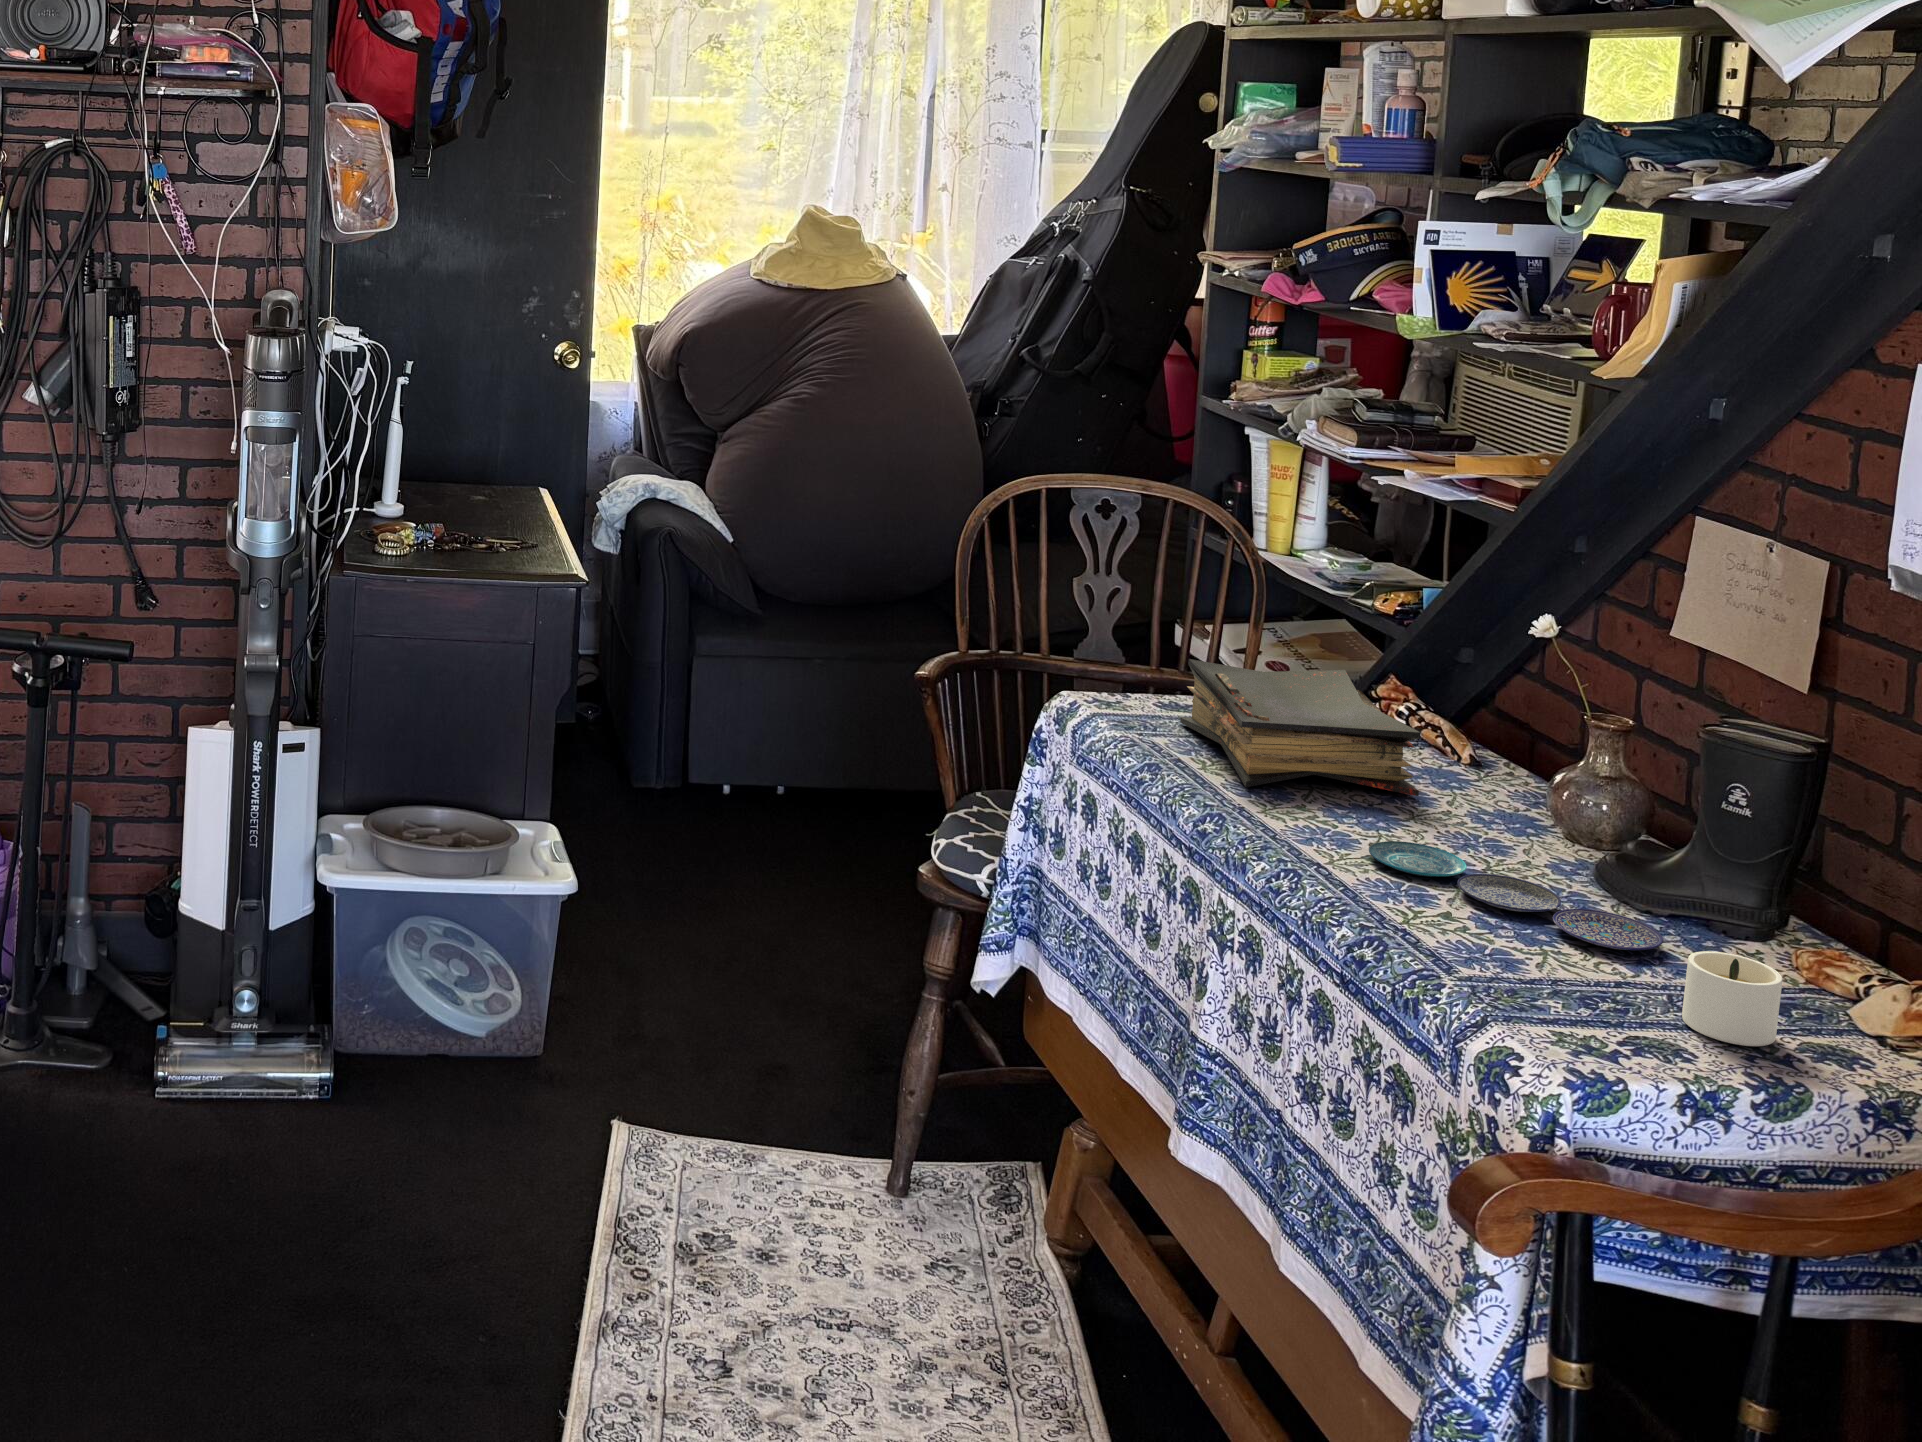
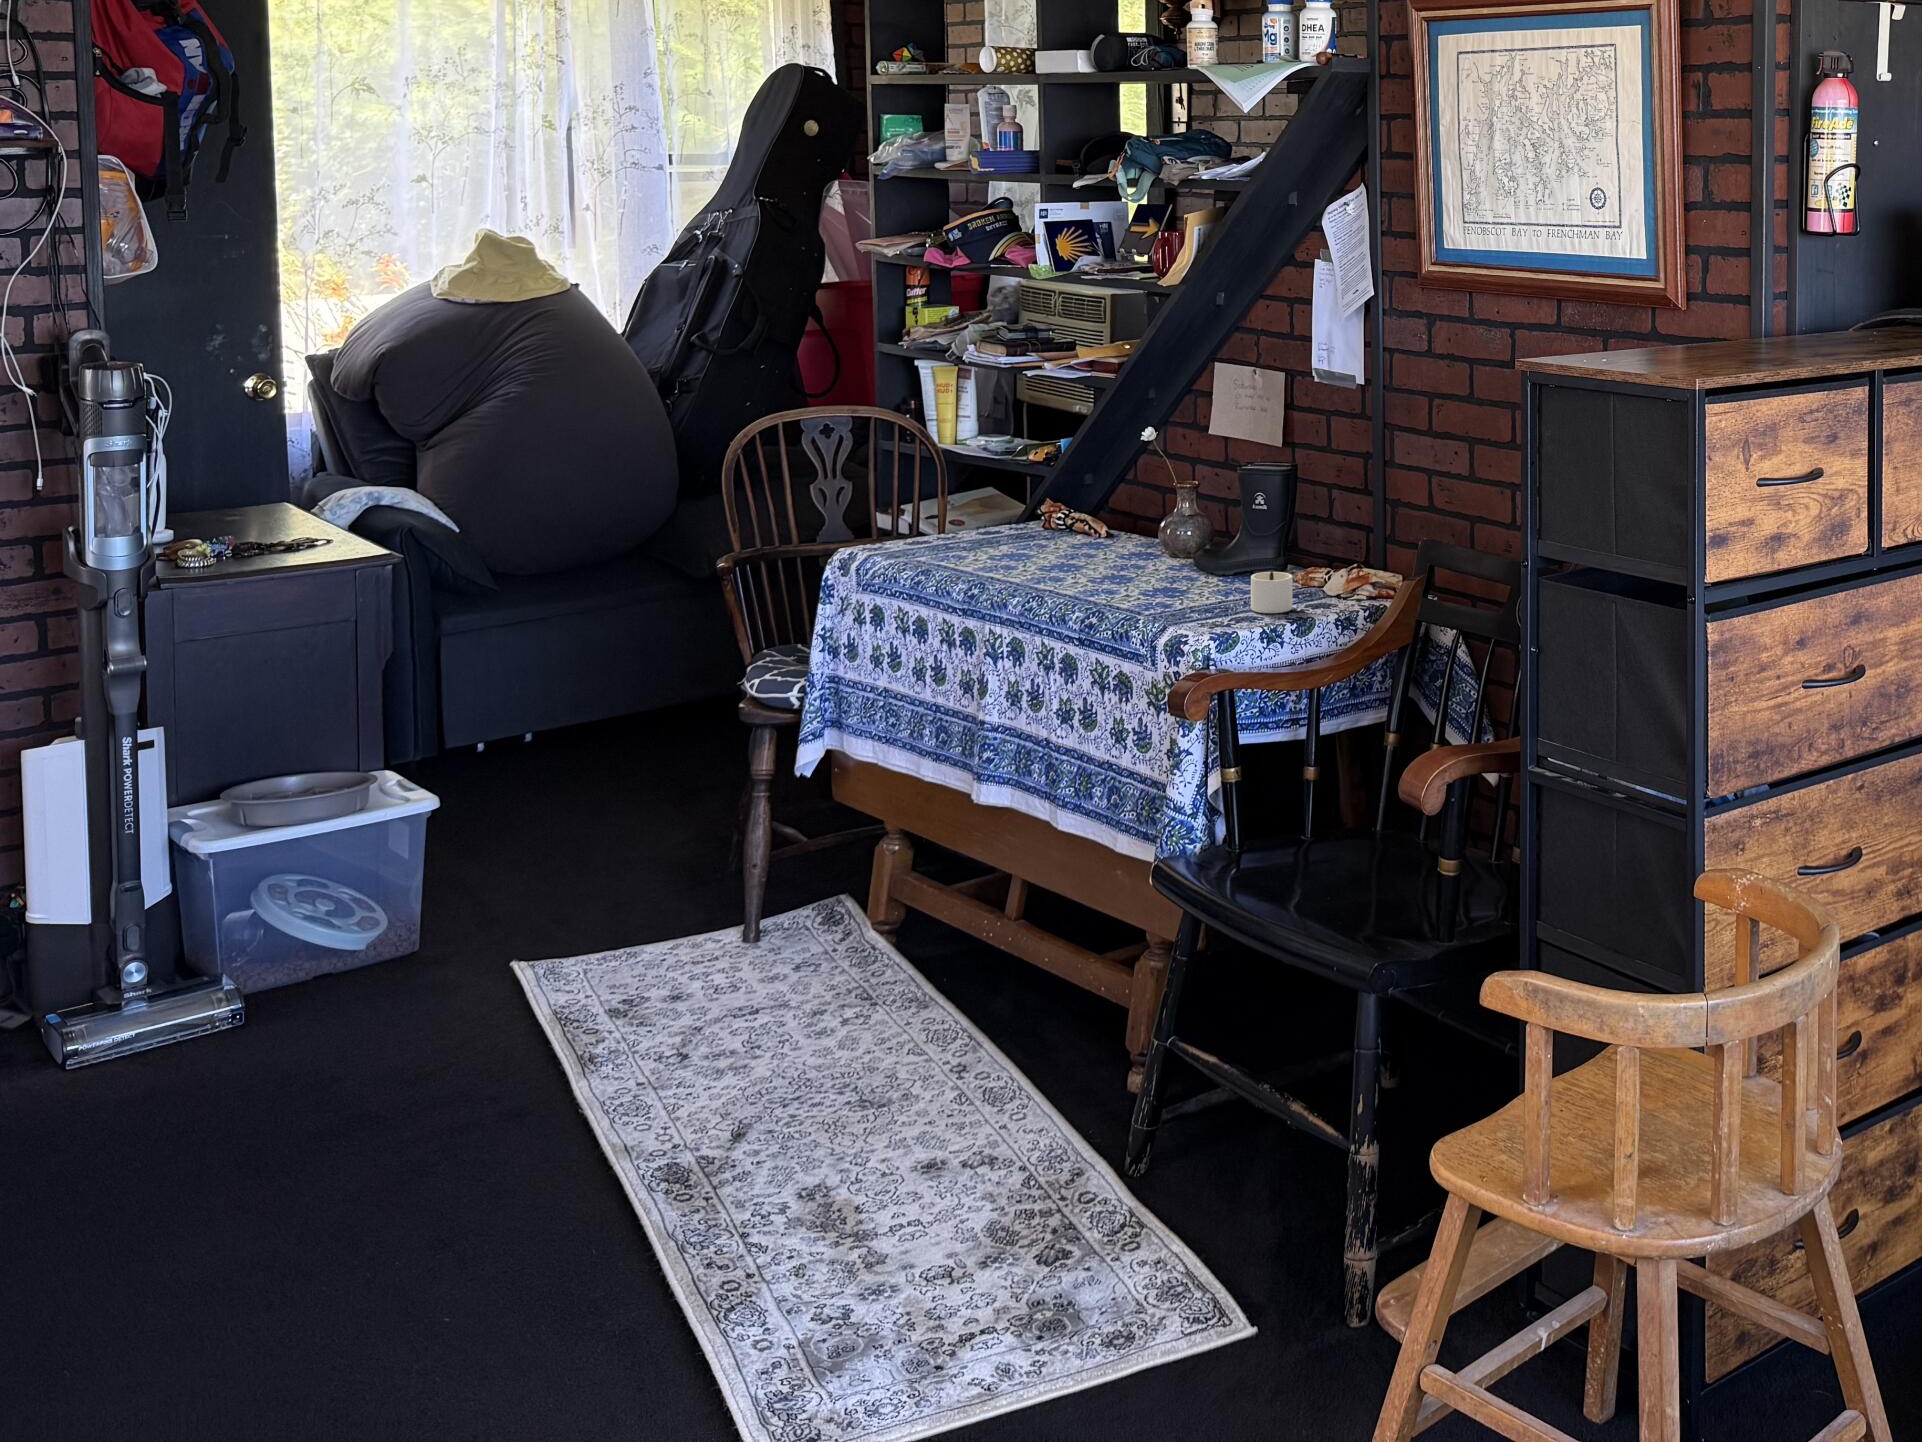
book: present [1180,659,1421,796] -> none [939,492,1092,565]
plate: present [1369,841,1663,950] -> none [1078,570,1234,592]

